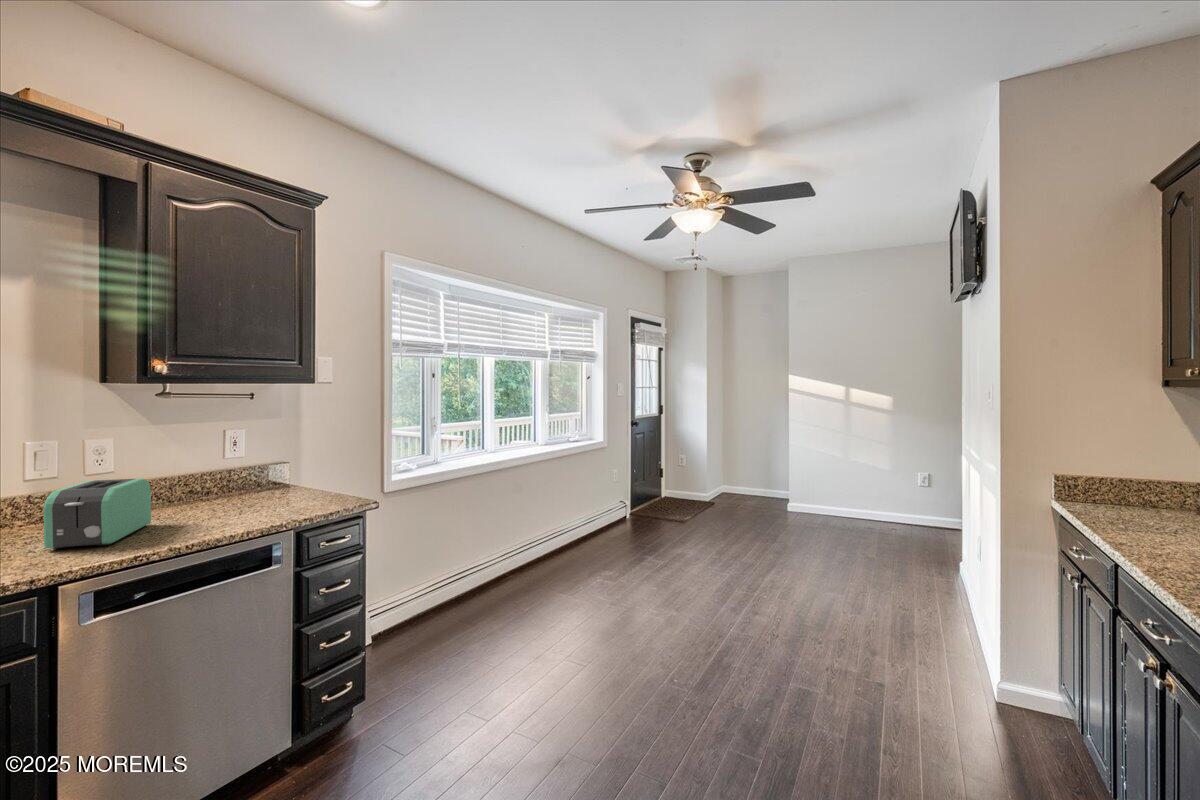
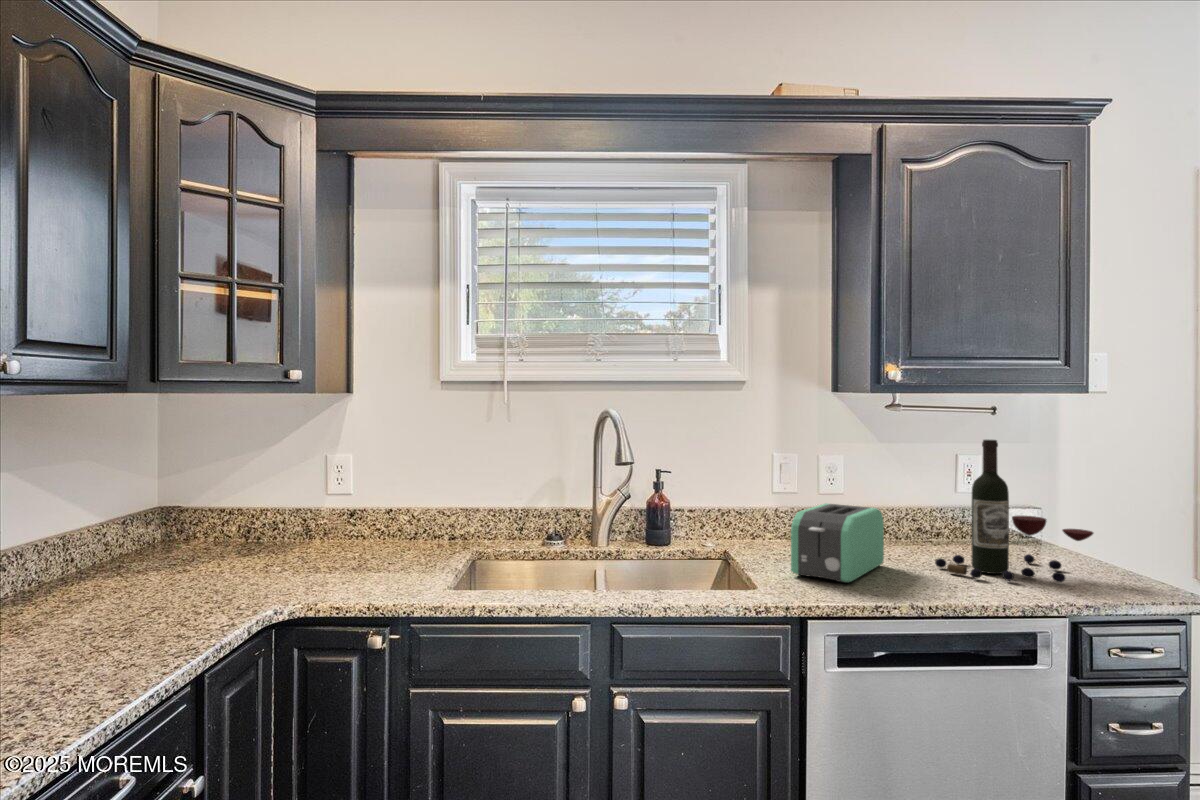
wine bottle: none [199,417,315,519] -> present [935,440,1093,582]

